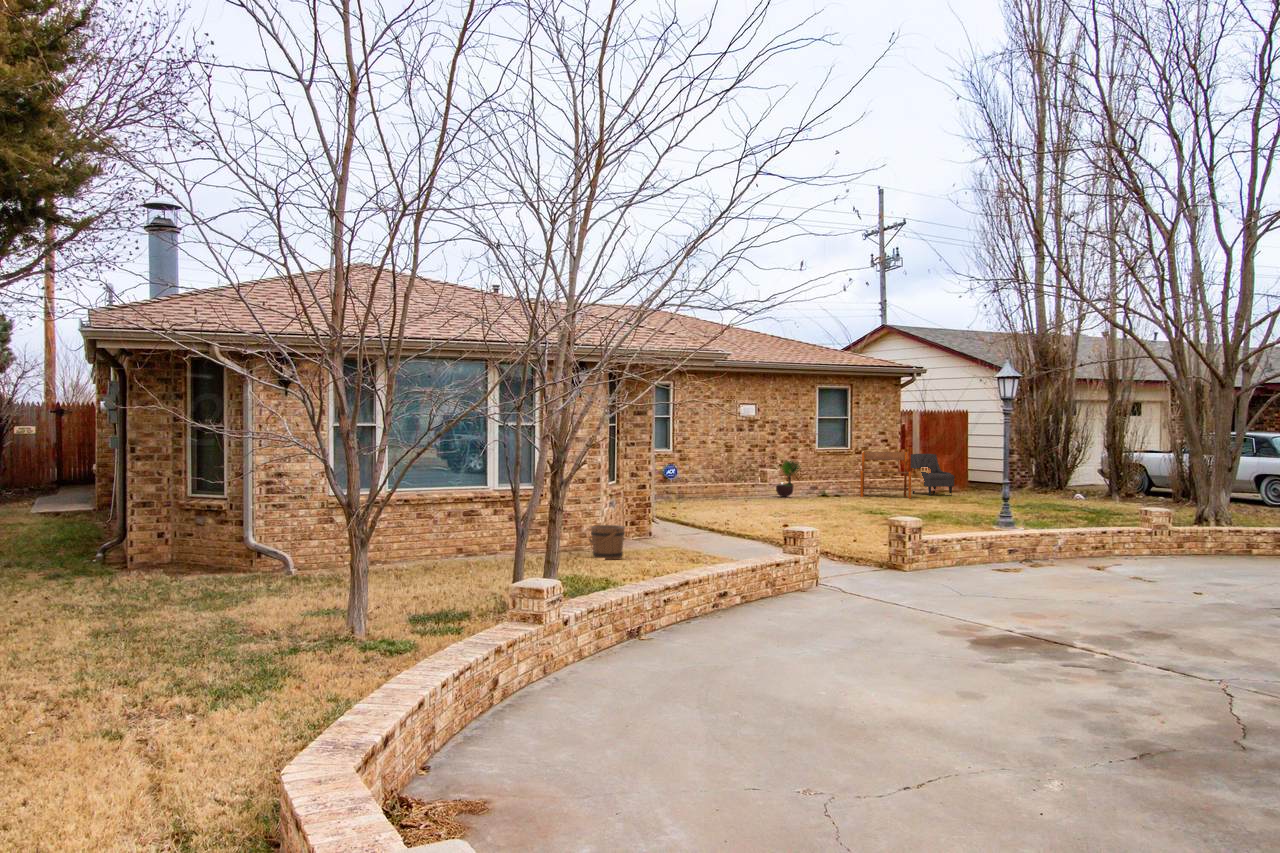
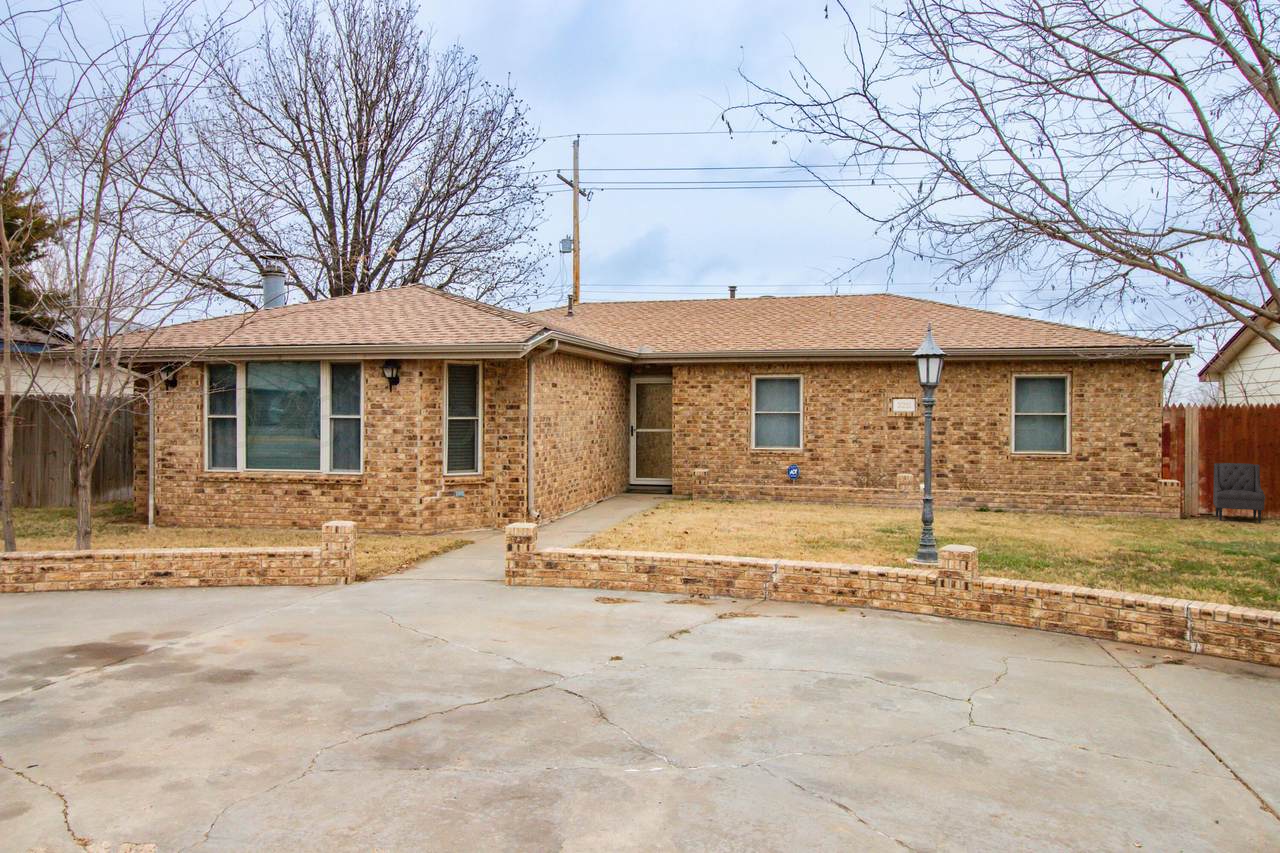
bench: present [859,451,911,499] -> none [1077,457,1157,521]
potted tree: present [776,461,800,497] -> none [943,460,973,507]
bucket: present [589,525,625,560] -> none [383,511,418,544]

